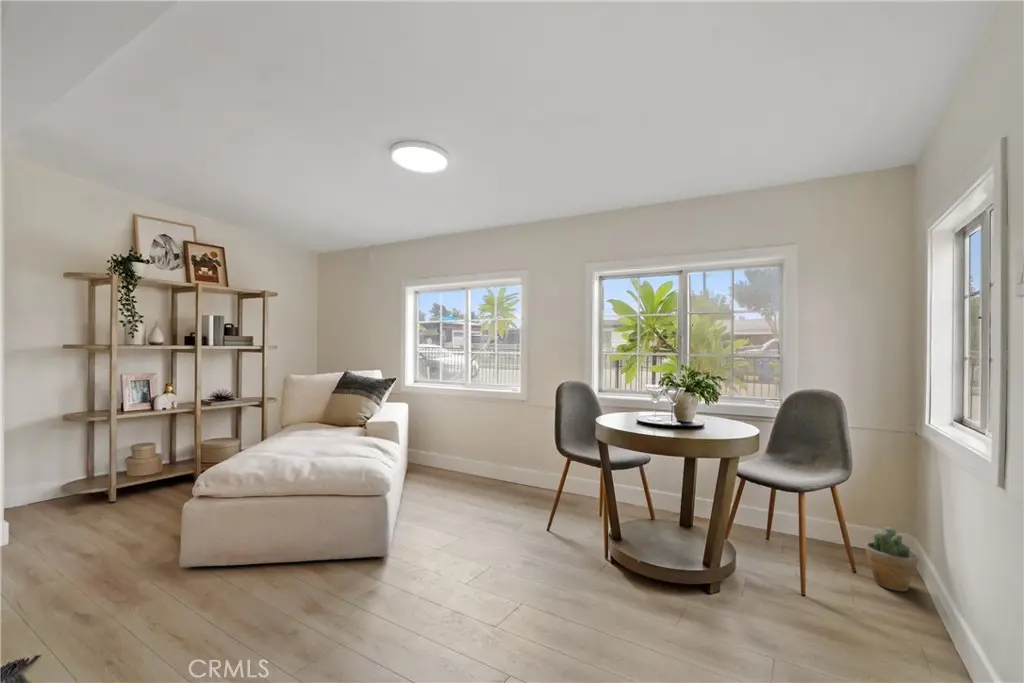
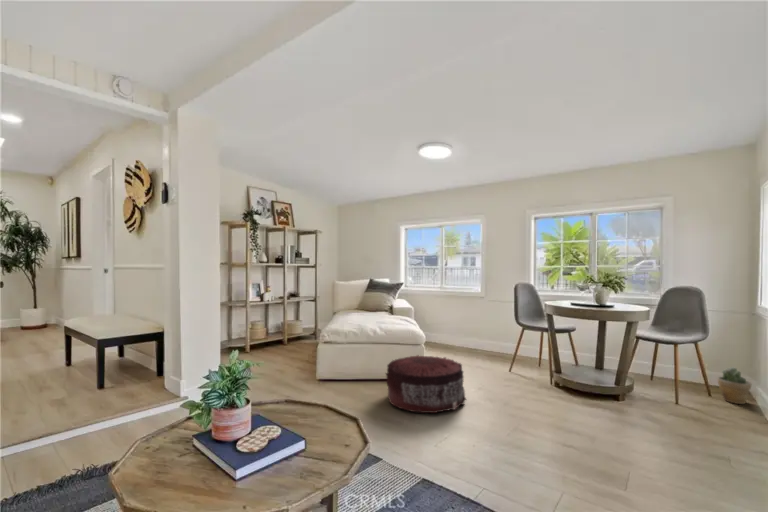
pouf: none [277,516,436,654] -> present [386,355,466,413]

